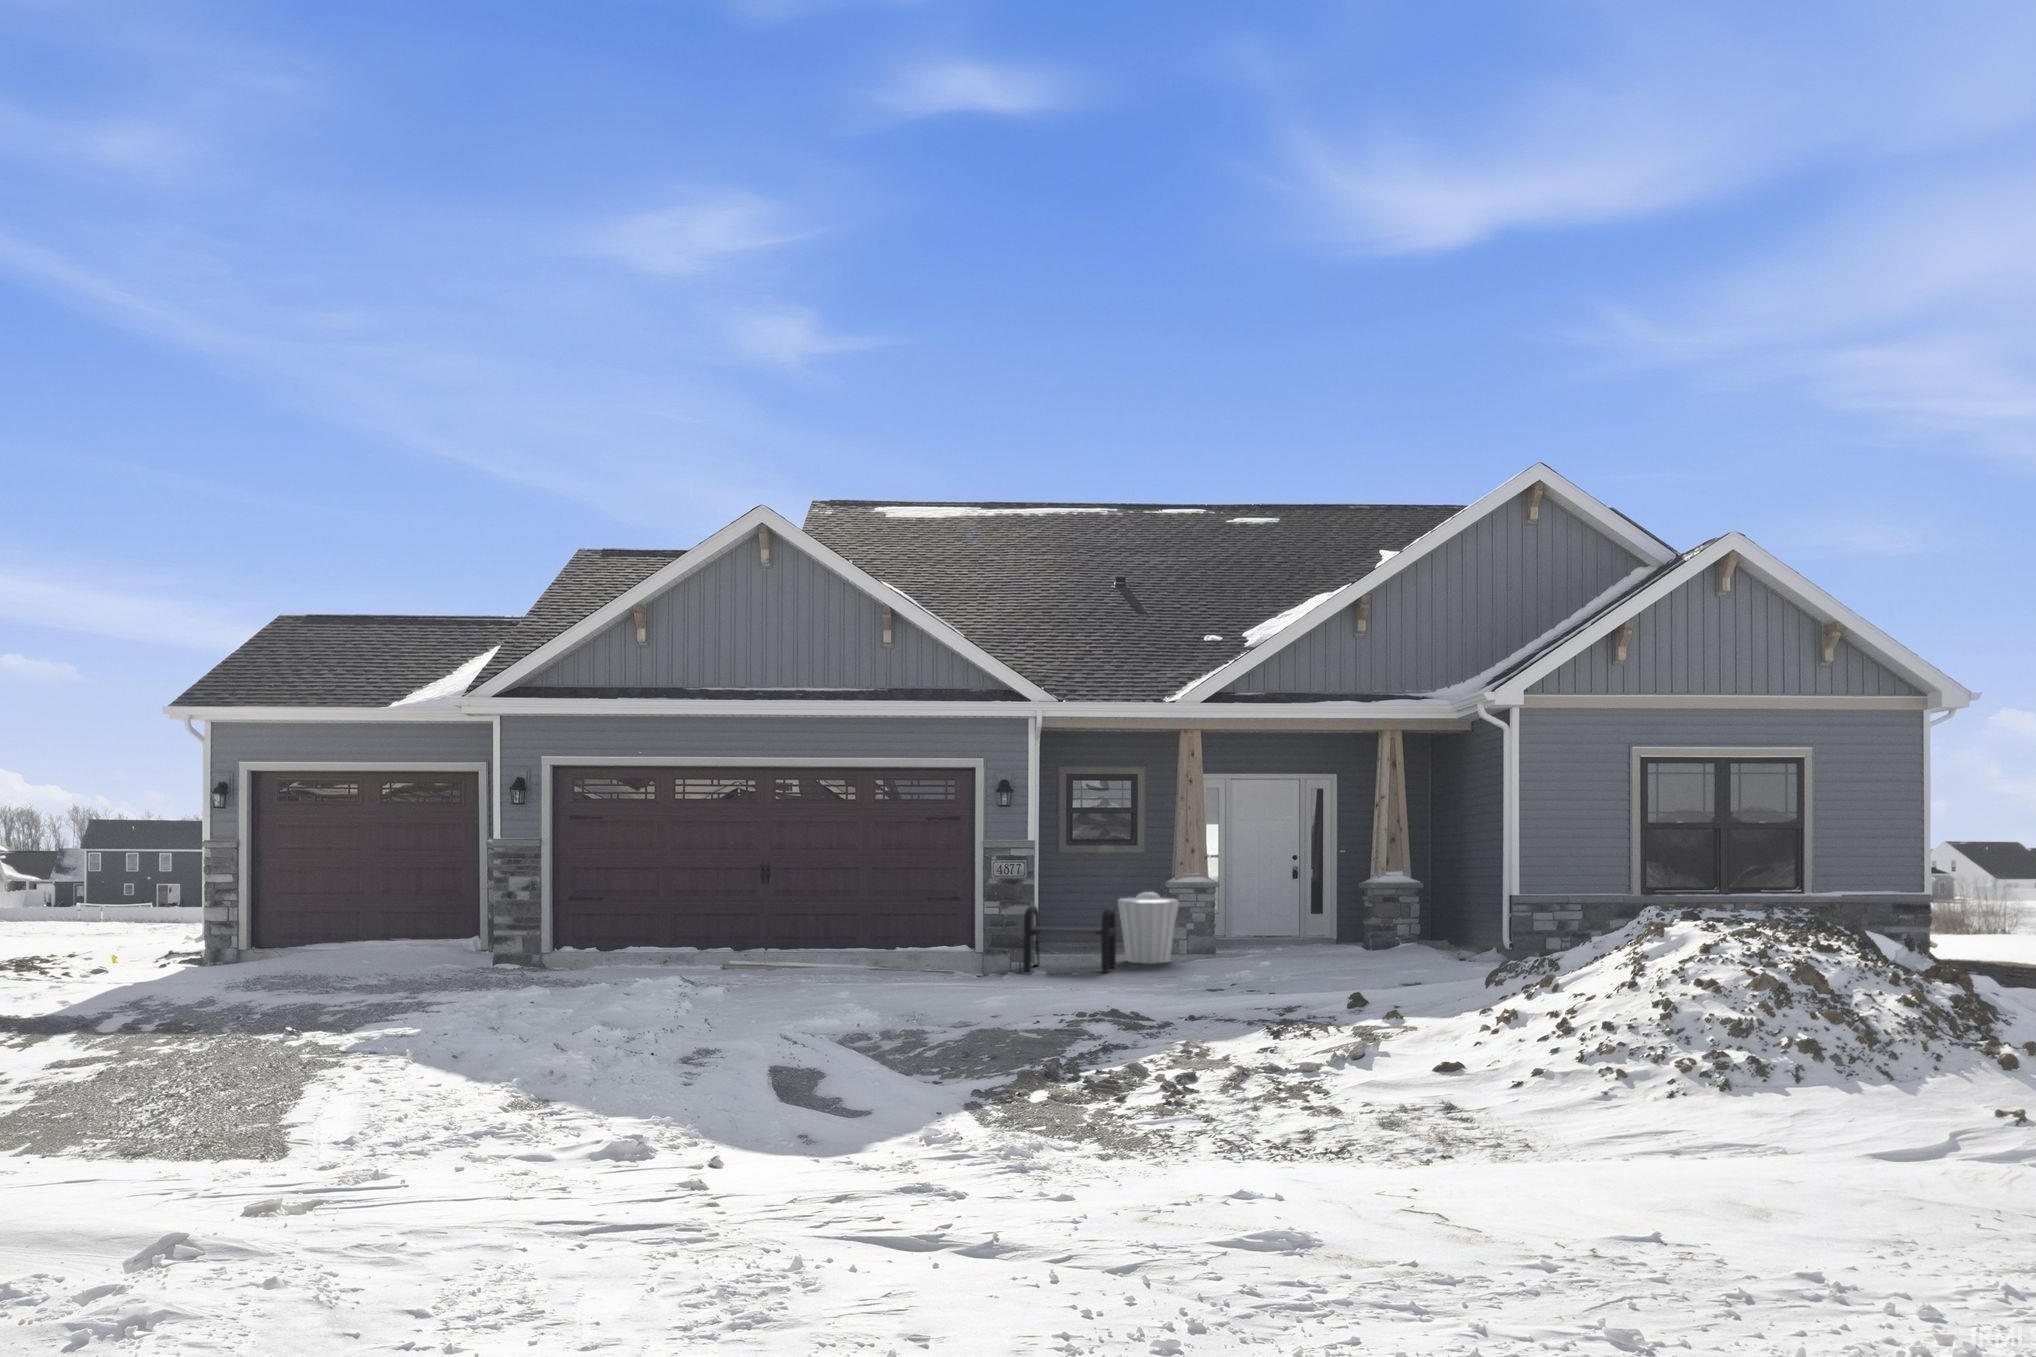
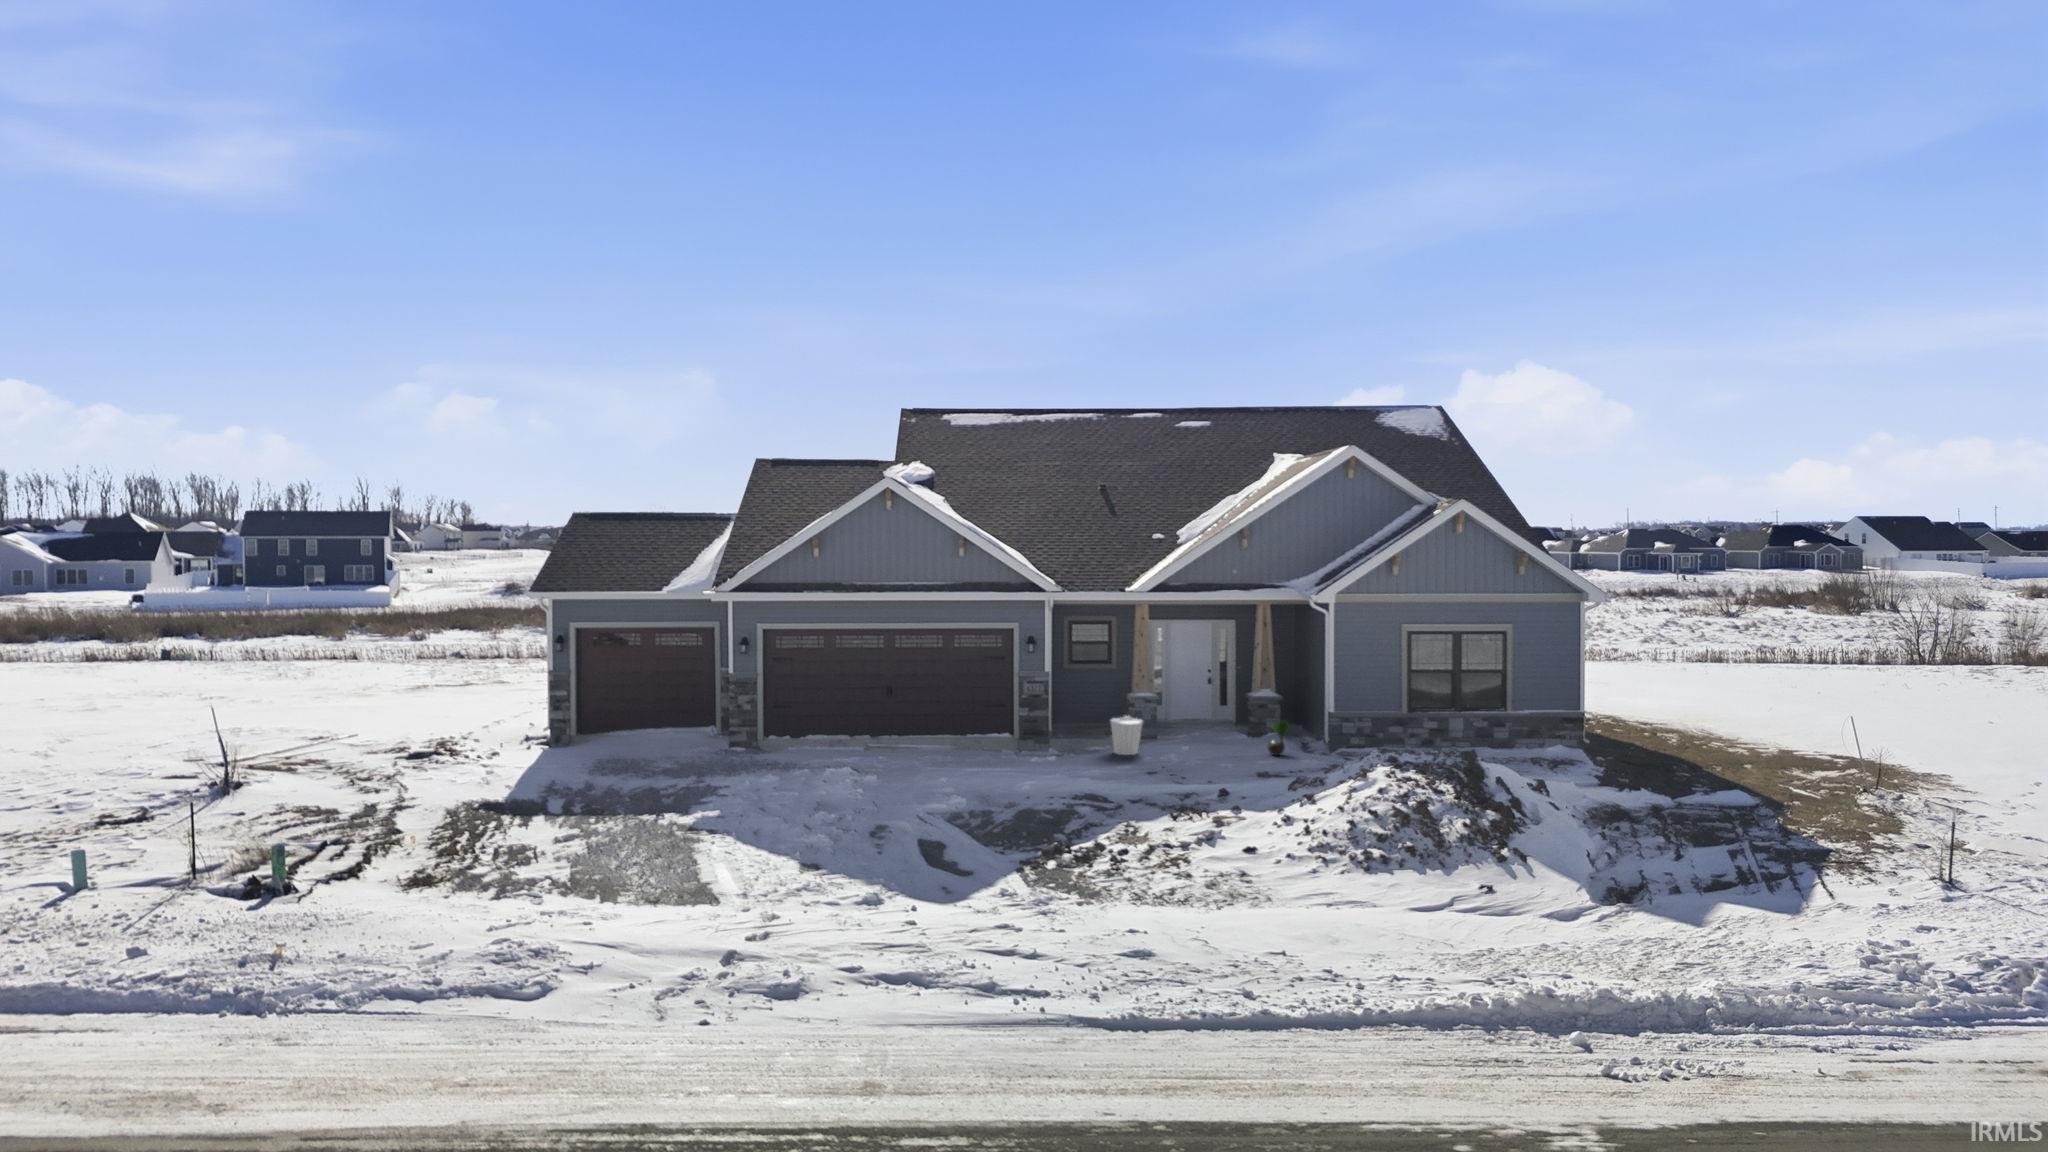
potted tree: none [1410,889,1451,961] -> present [1268,721,1289,755]
bench: present [1023,906,1116,973] -> none [1058,726,1108,764]

